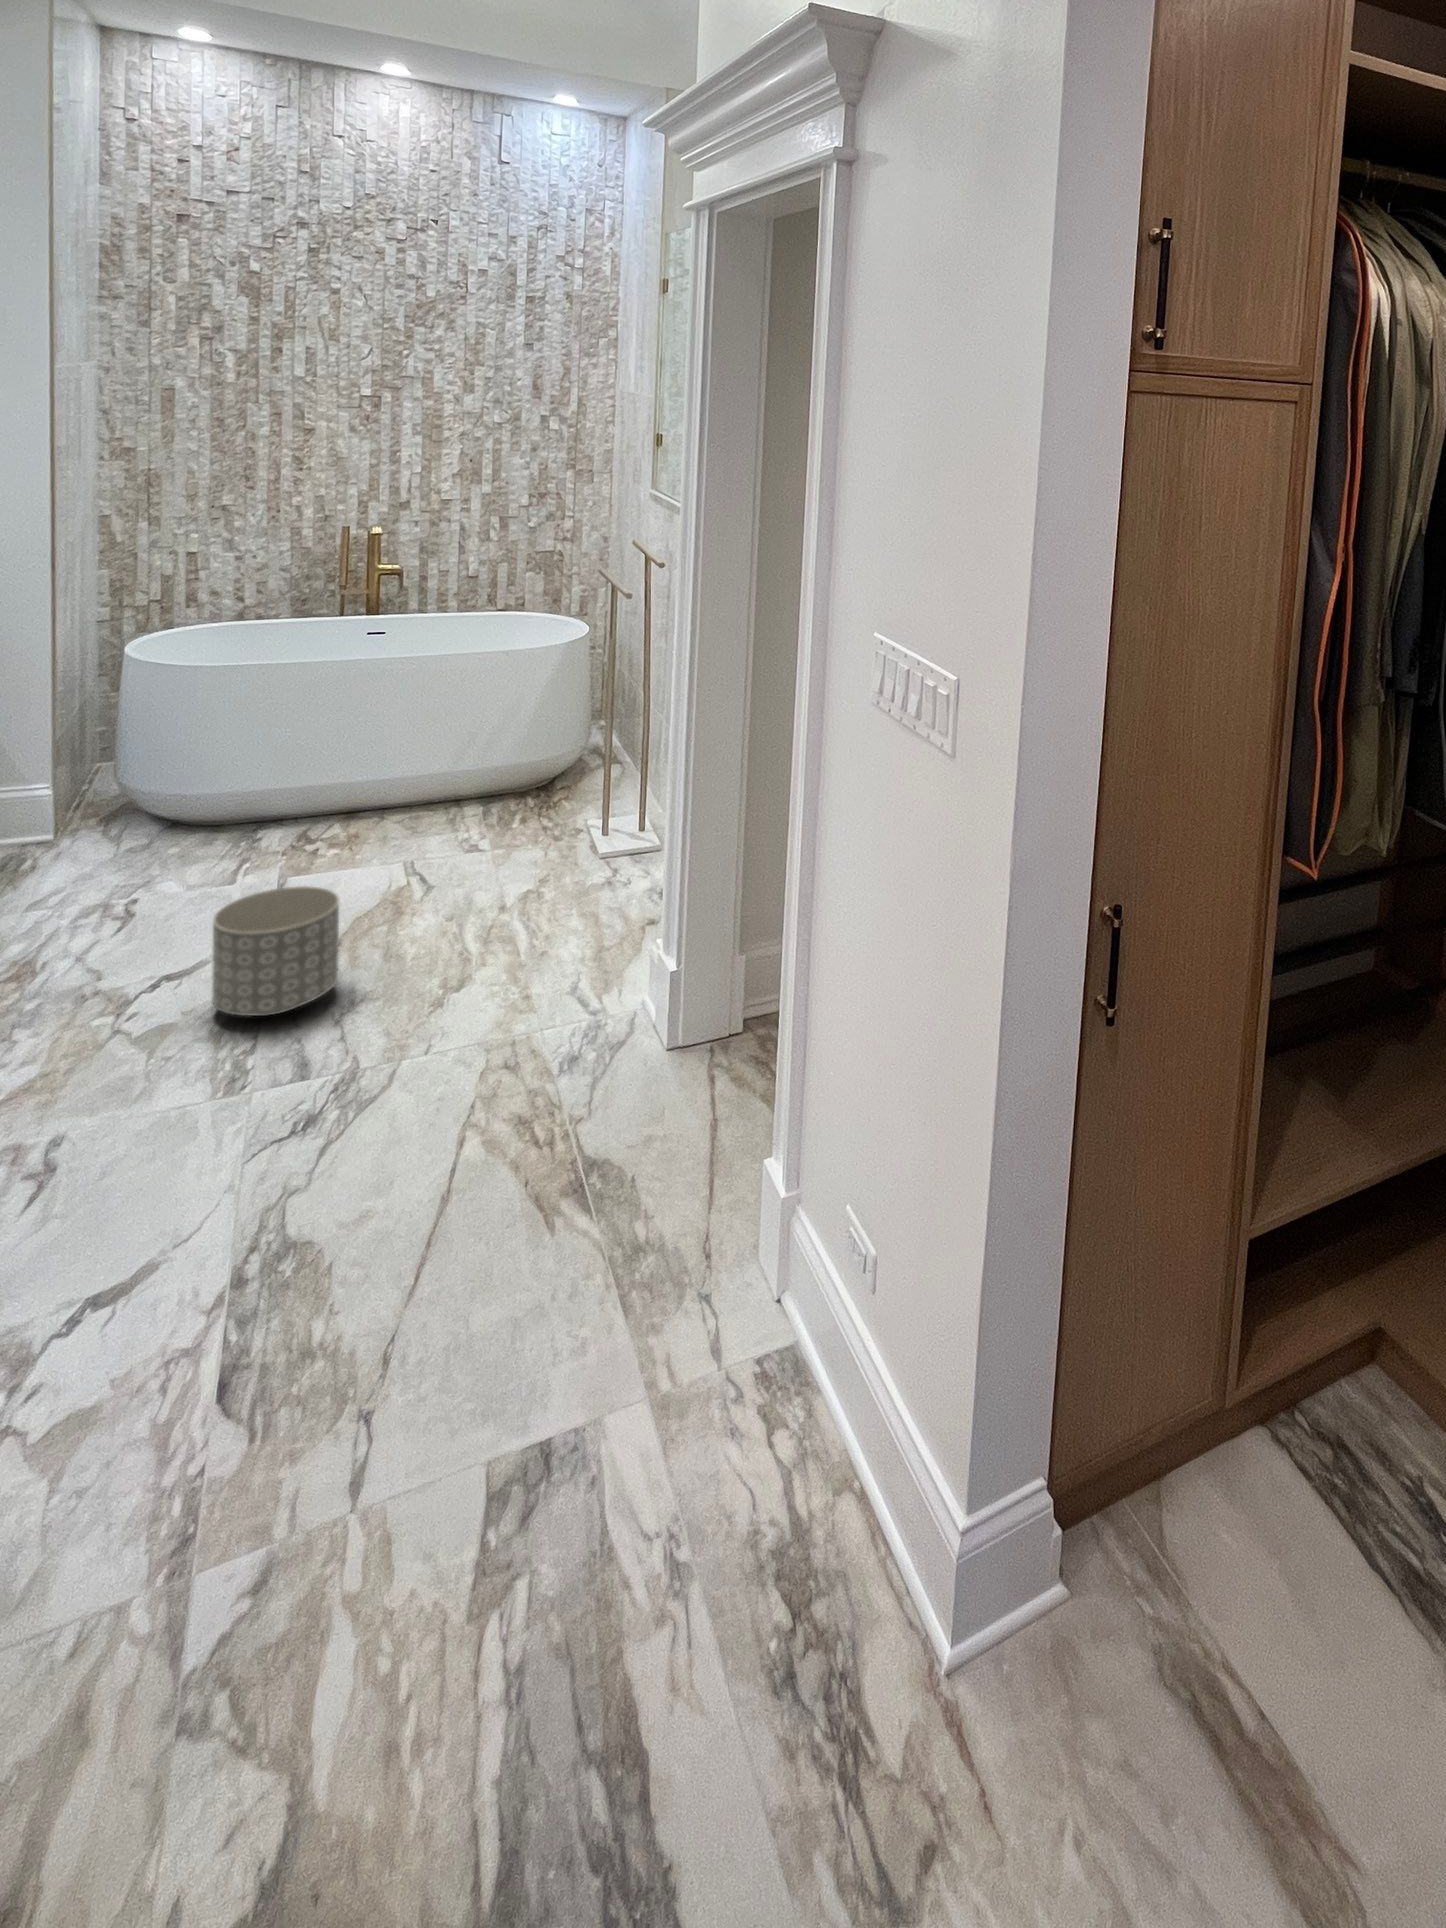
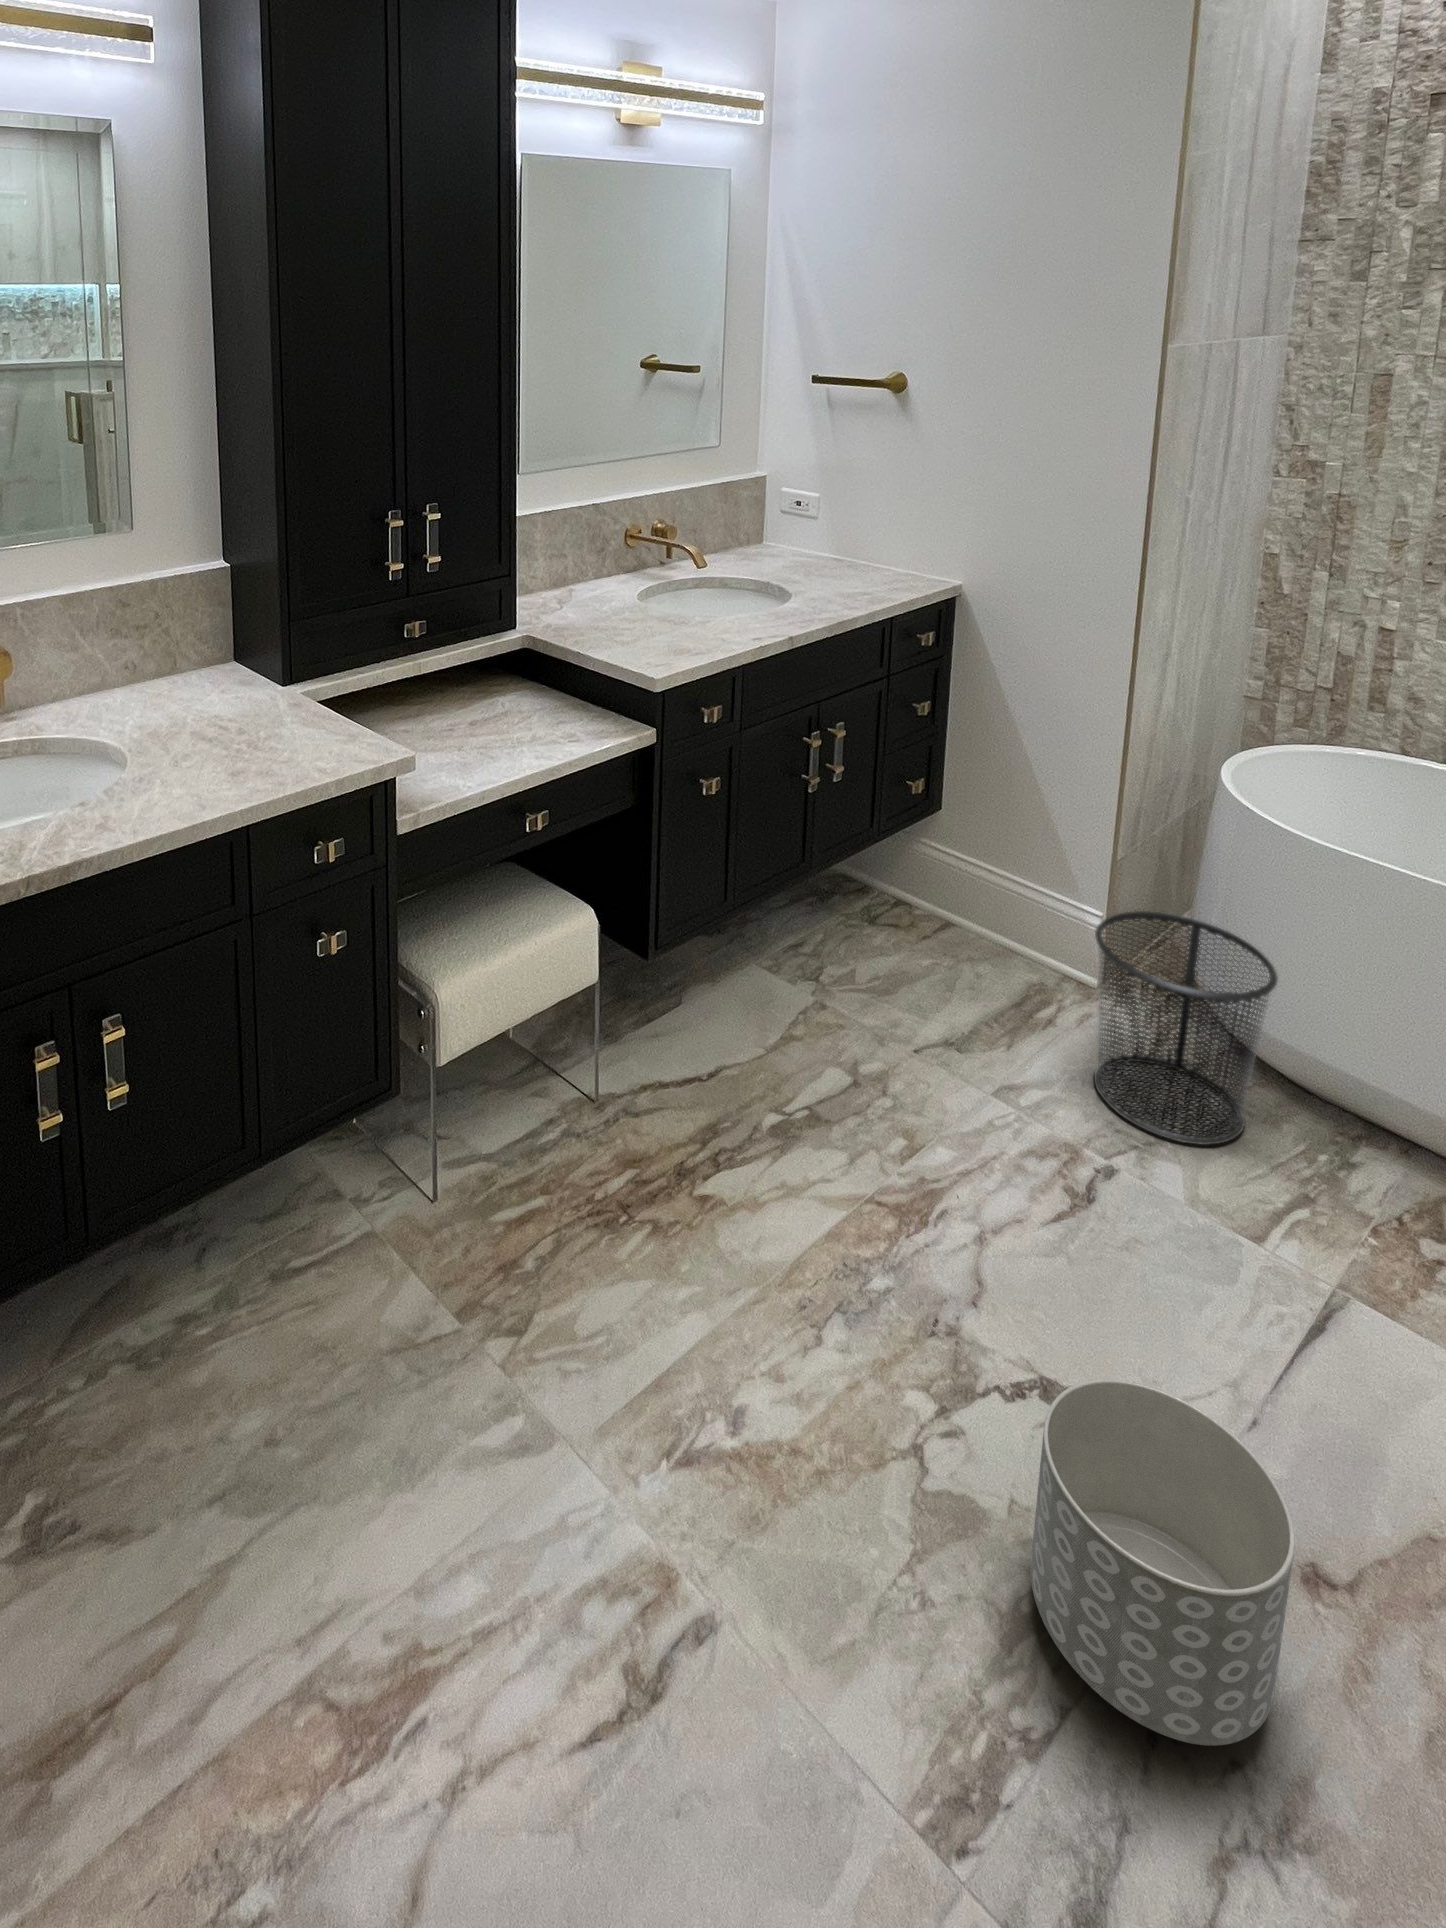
waste bin: none [74,743,205,880] -> present [1094,911,1278,1145]

